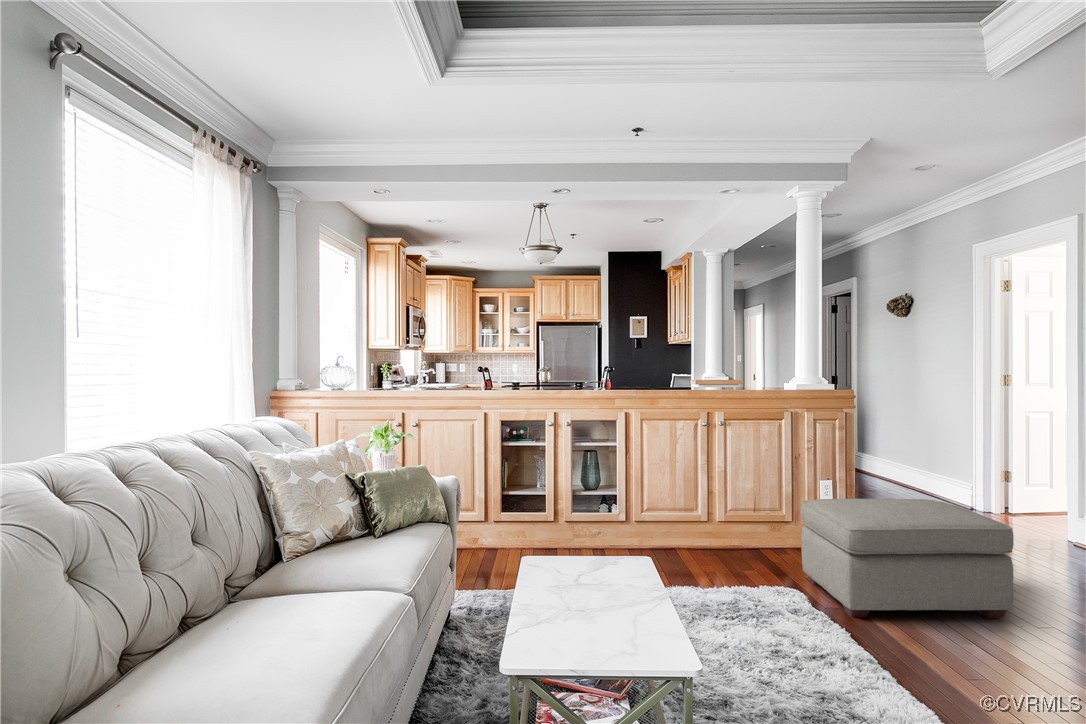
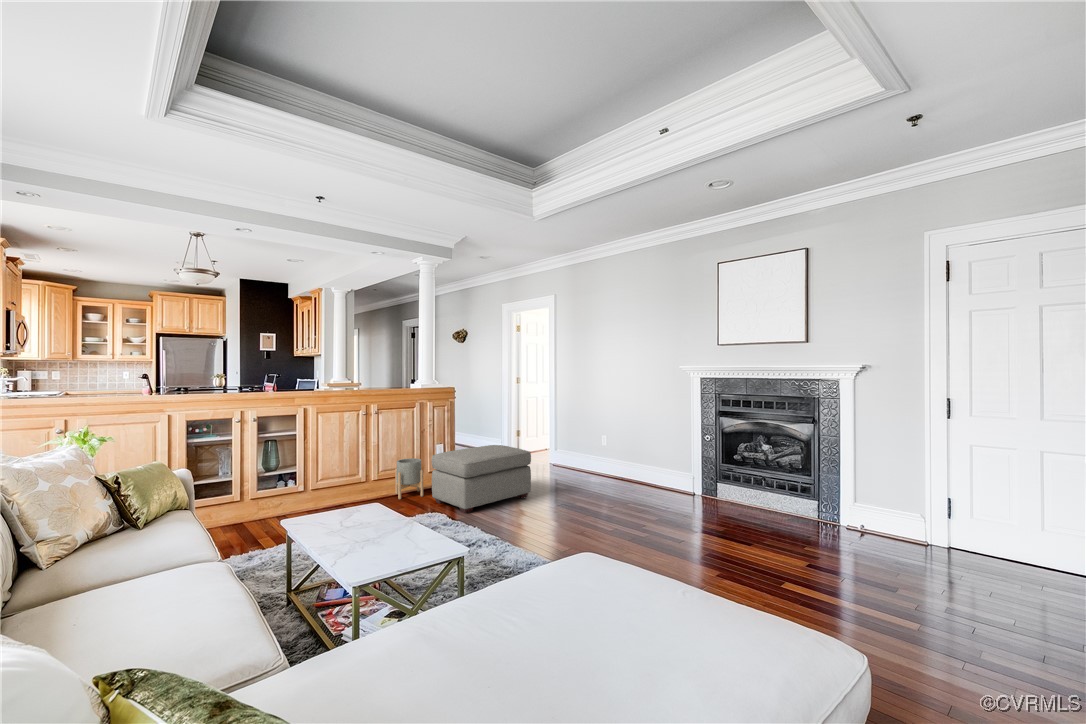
planter: none [751,498,793,564] -> present [395,458,423,499]

